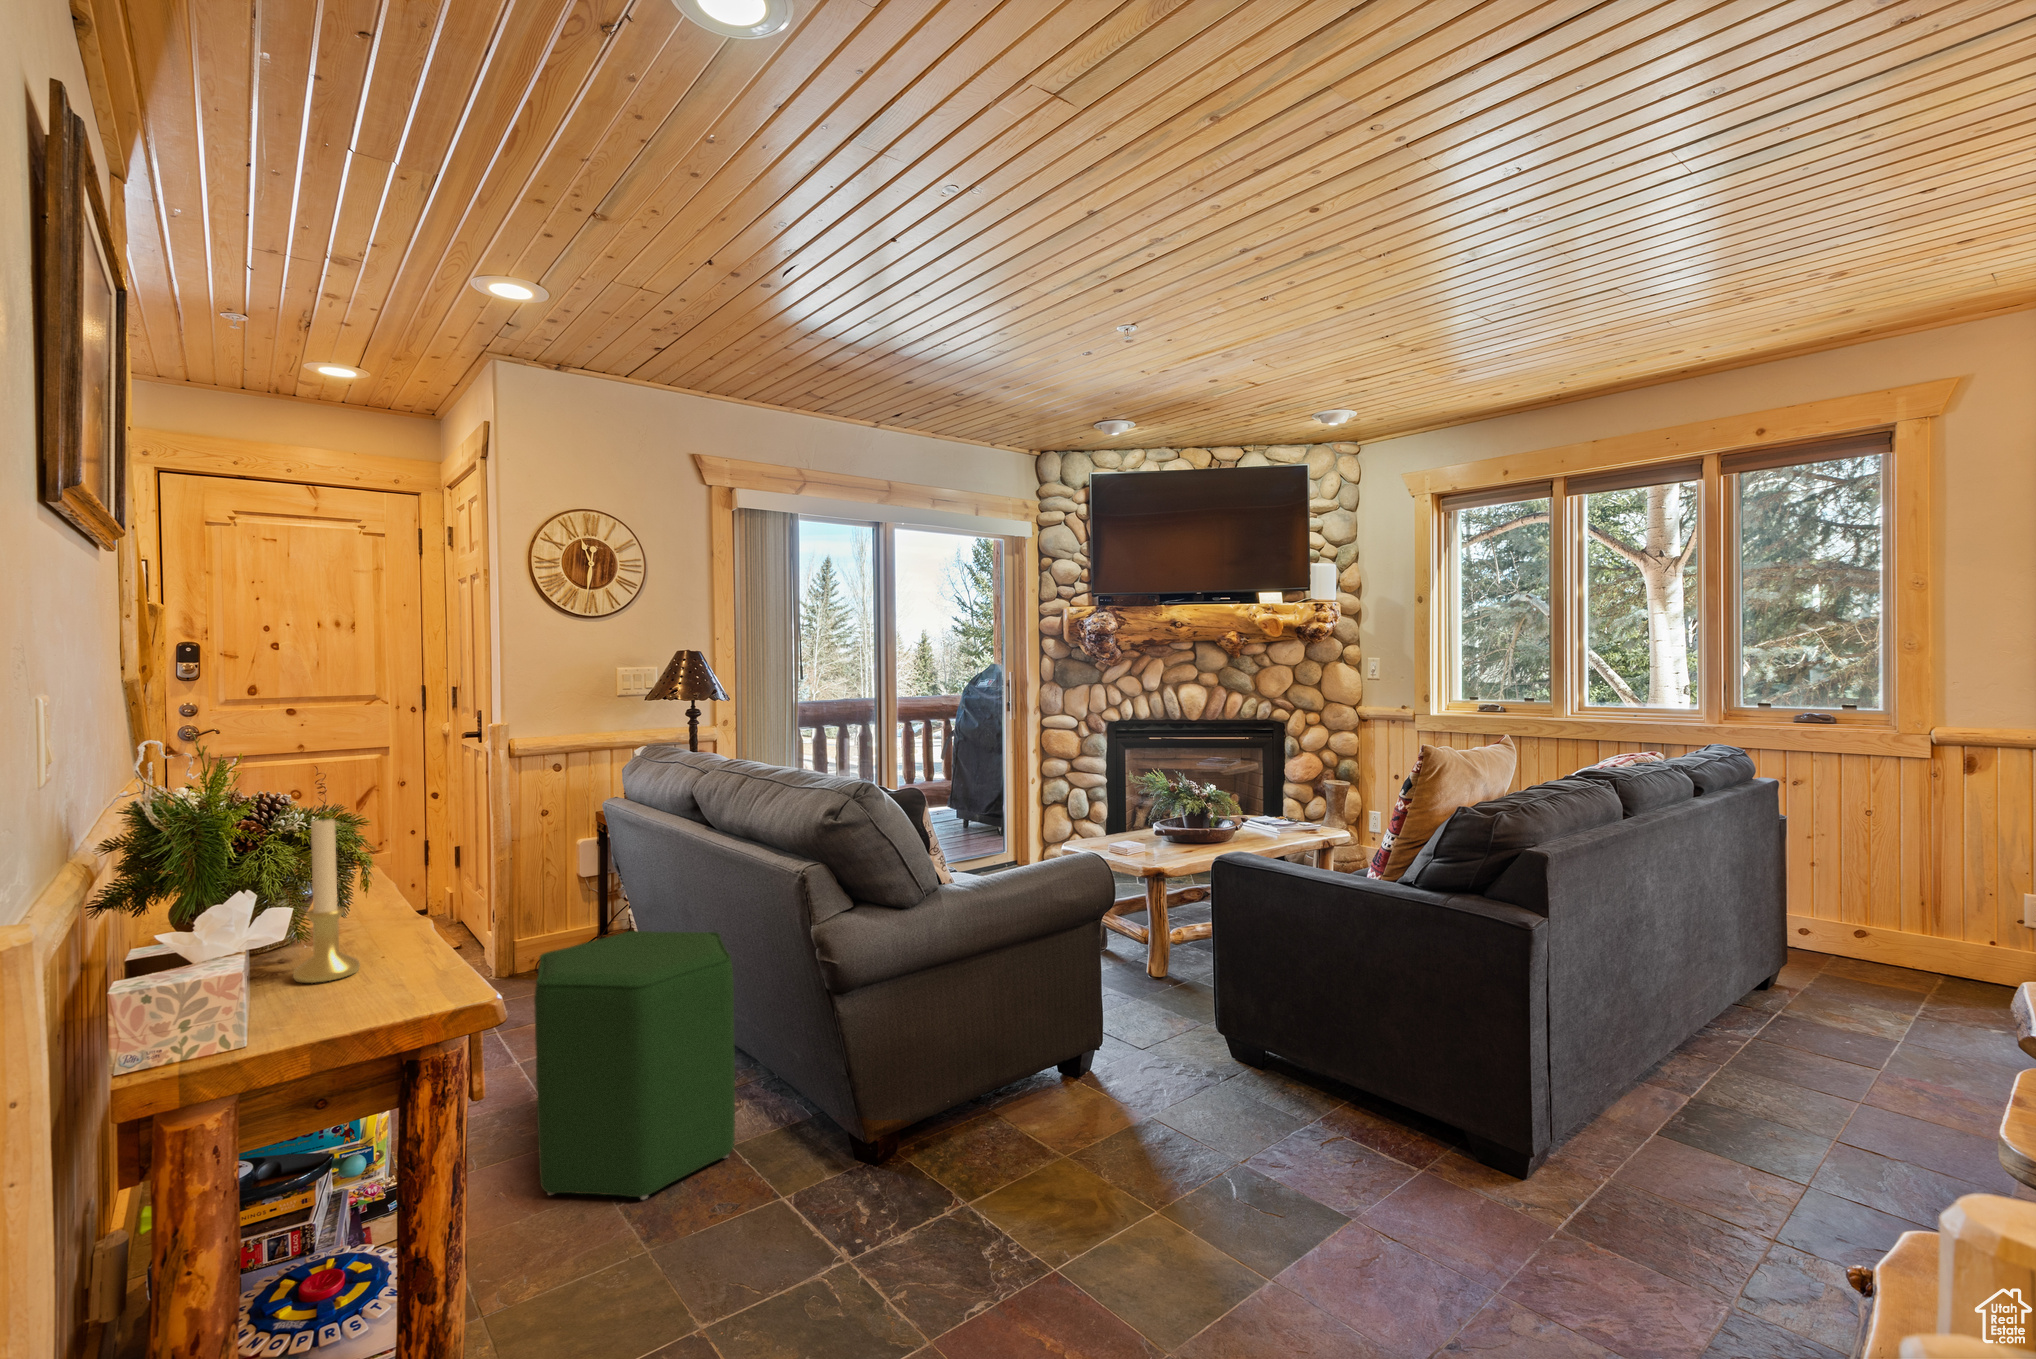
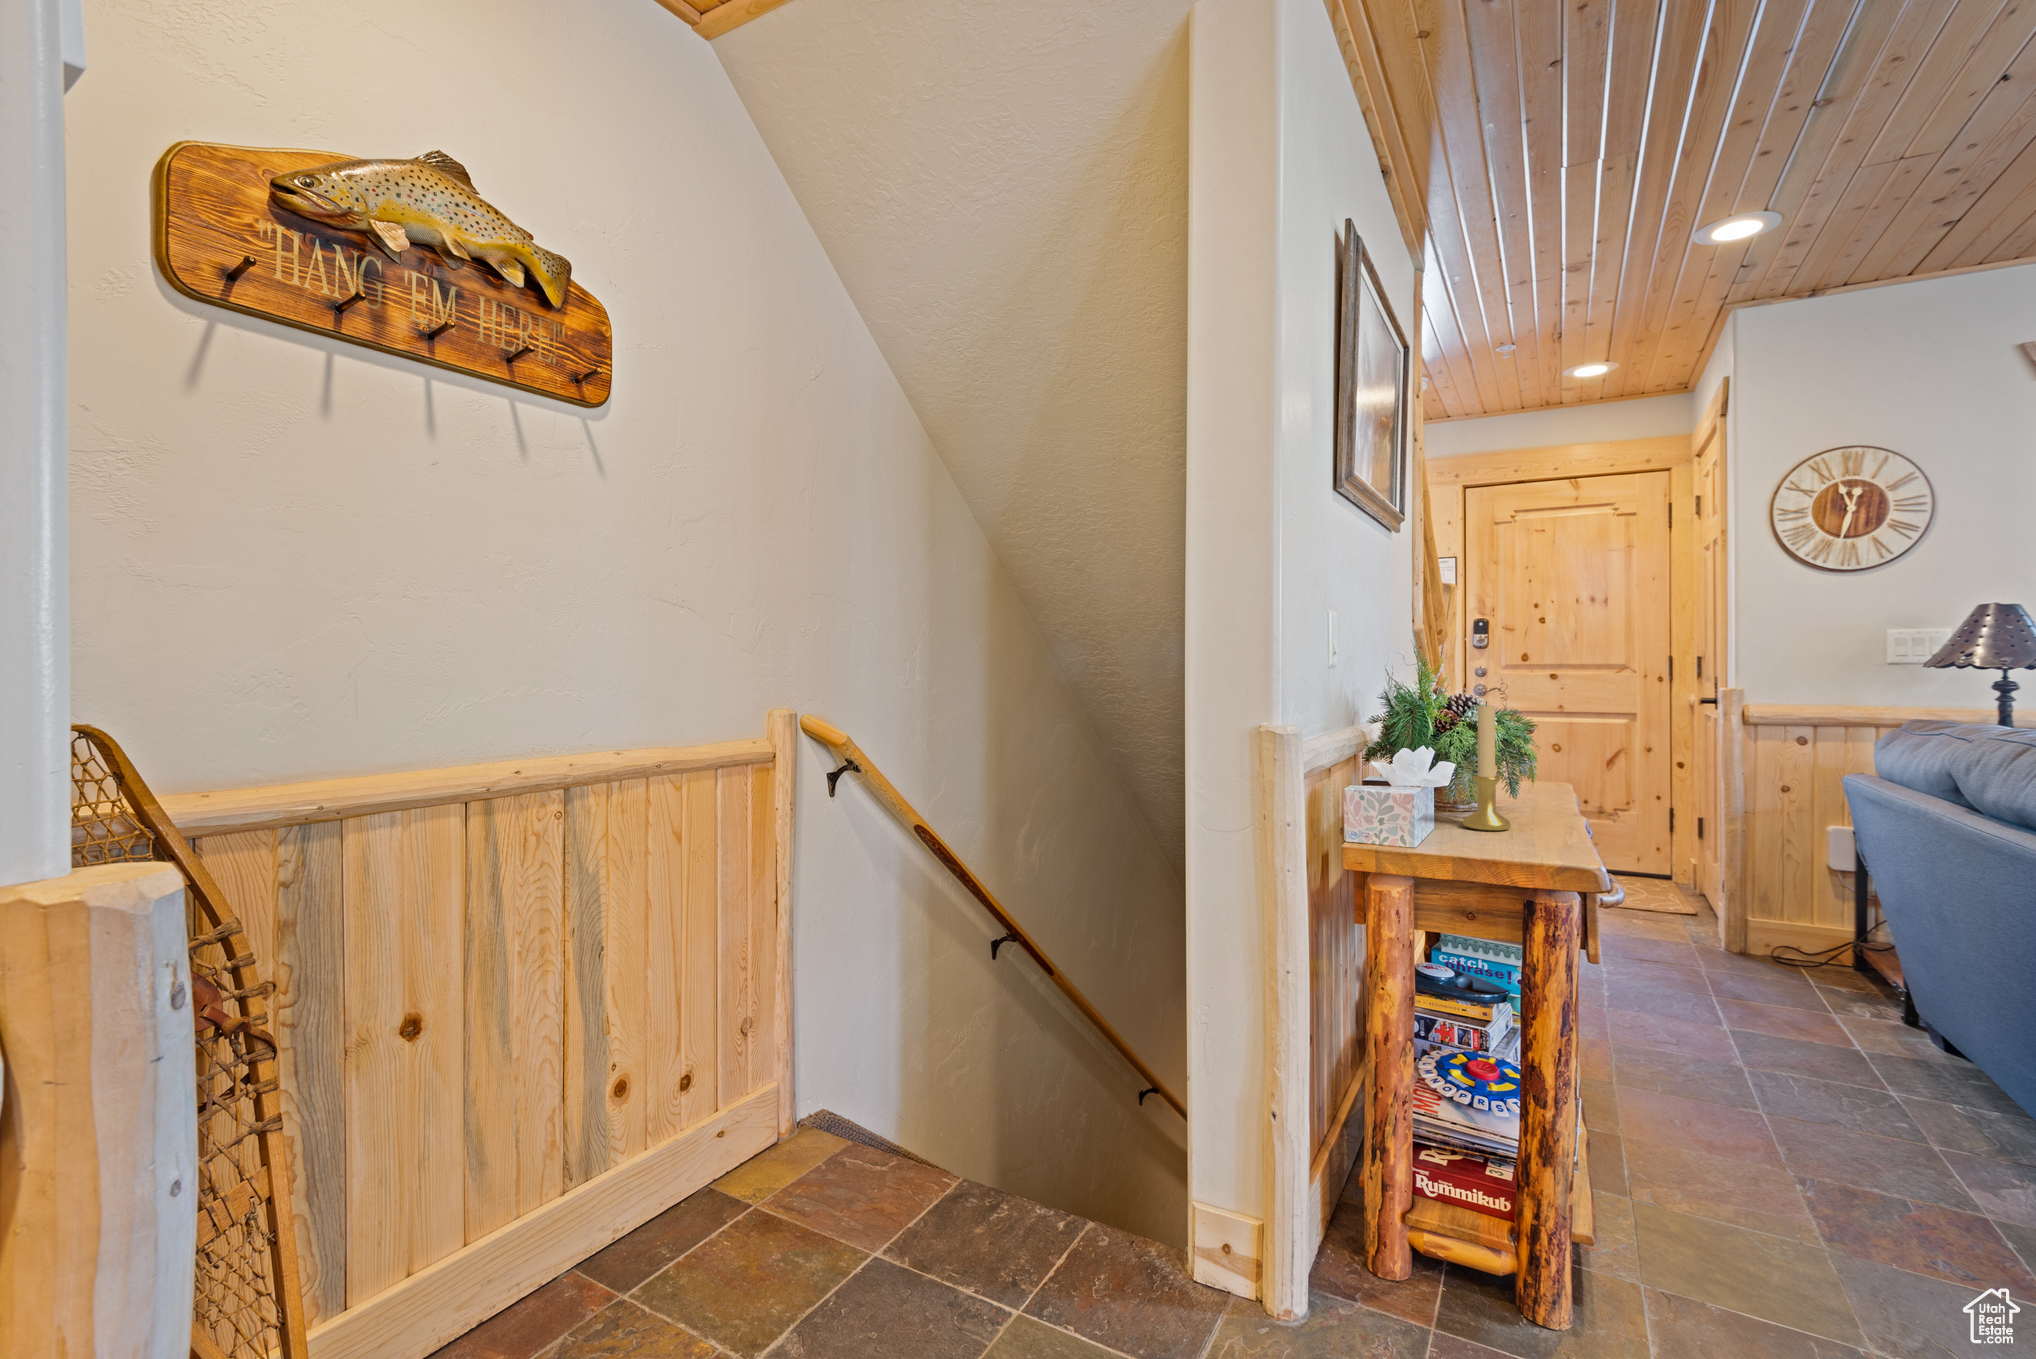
ottoman: present [534,931,735,1200] -> none [1707,897,1978,1201]

